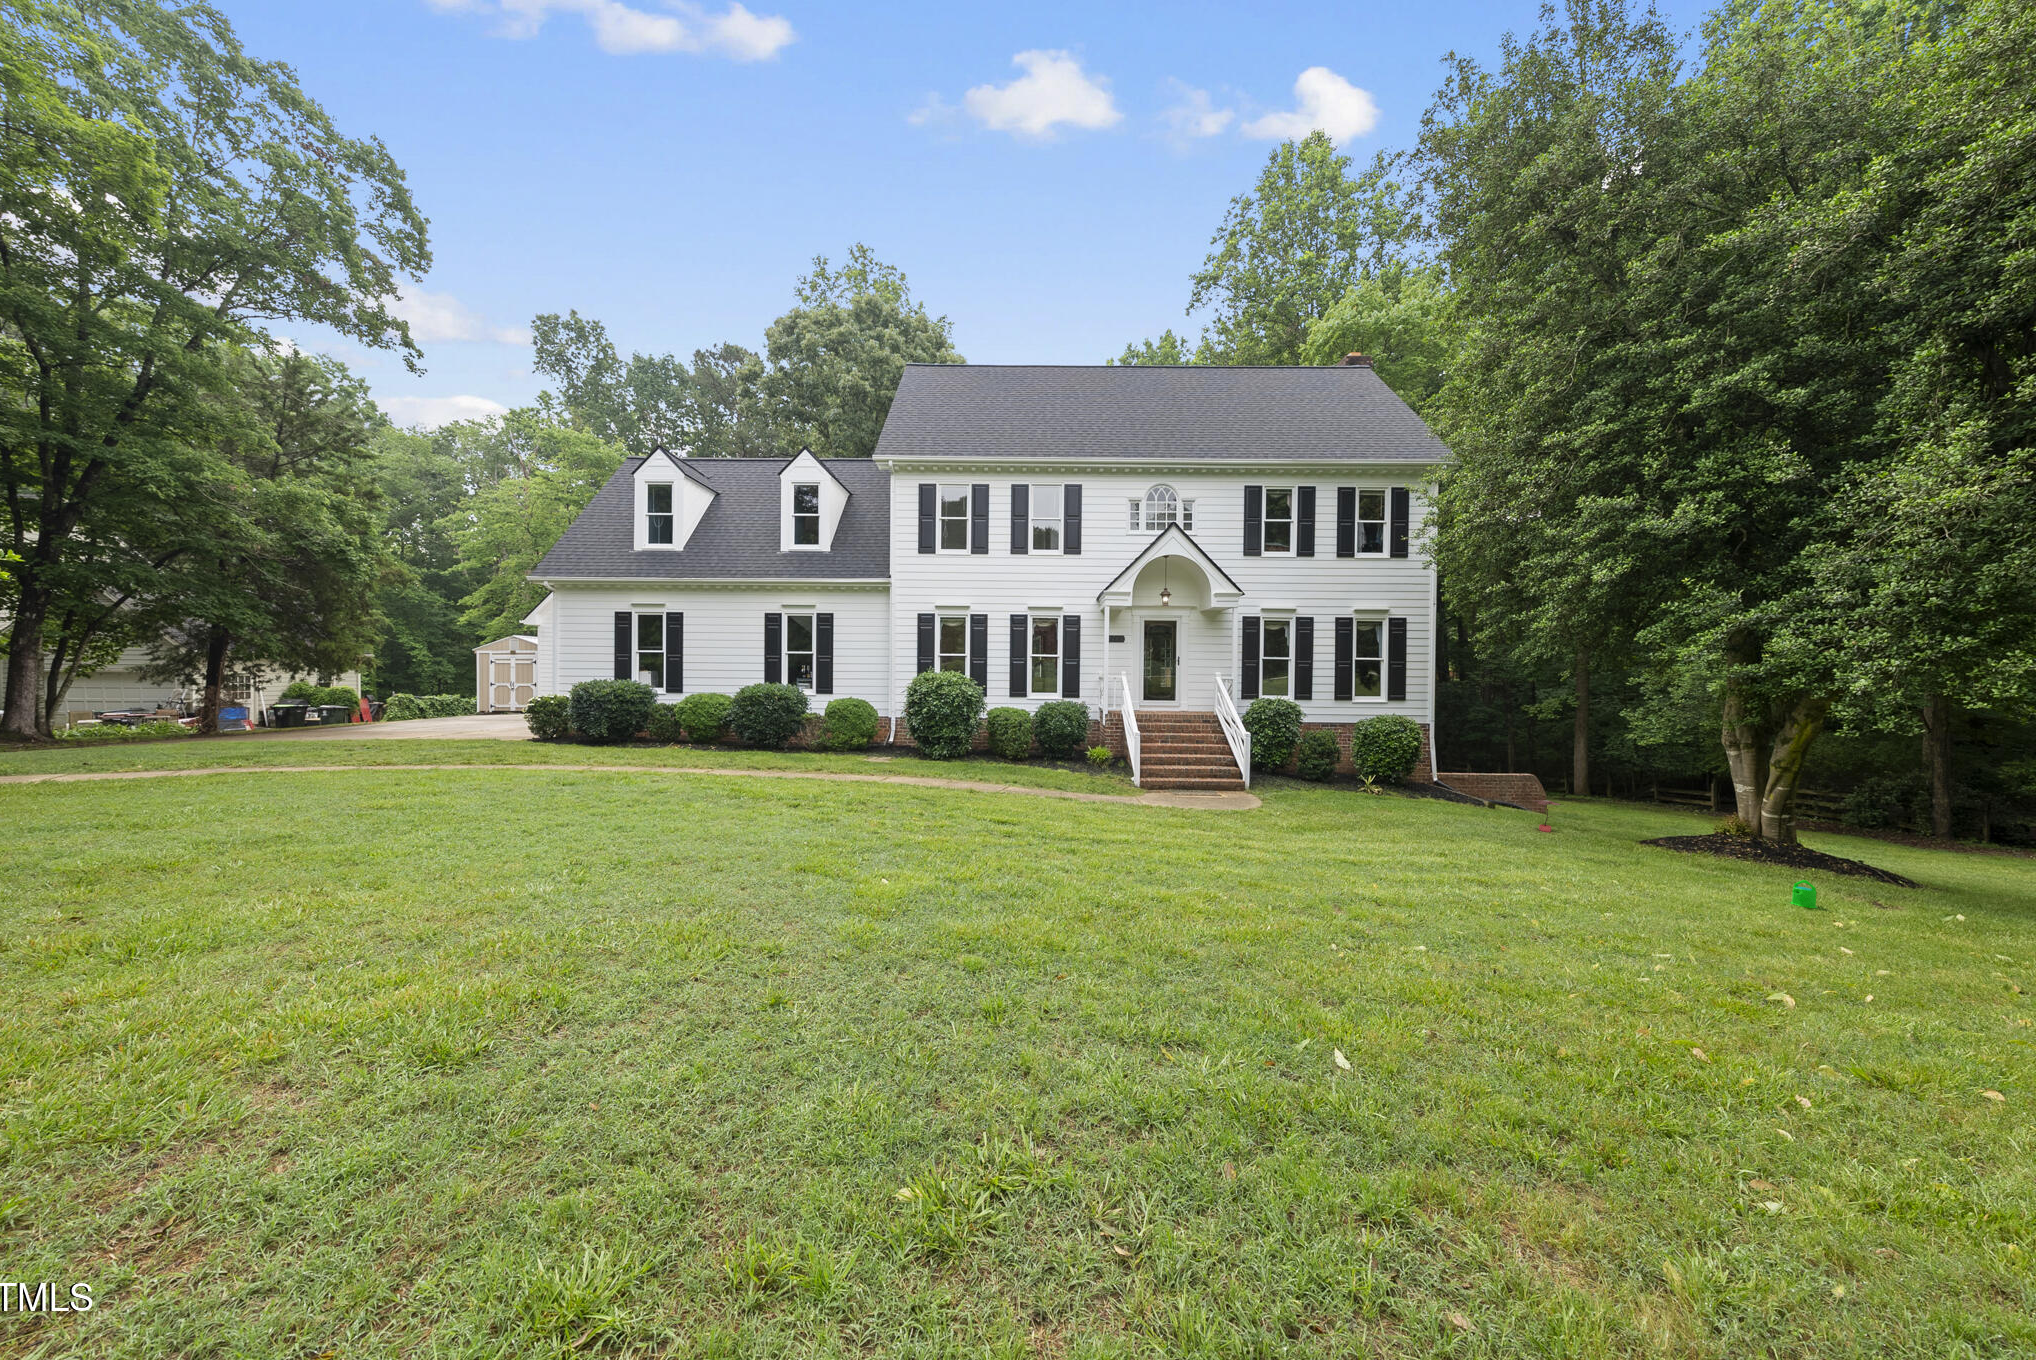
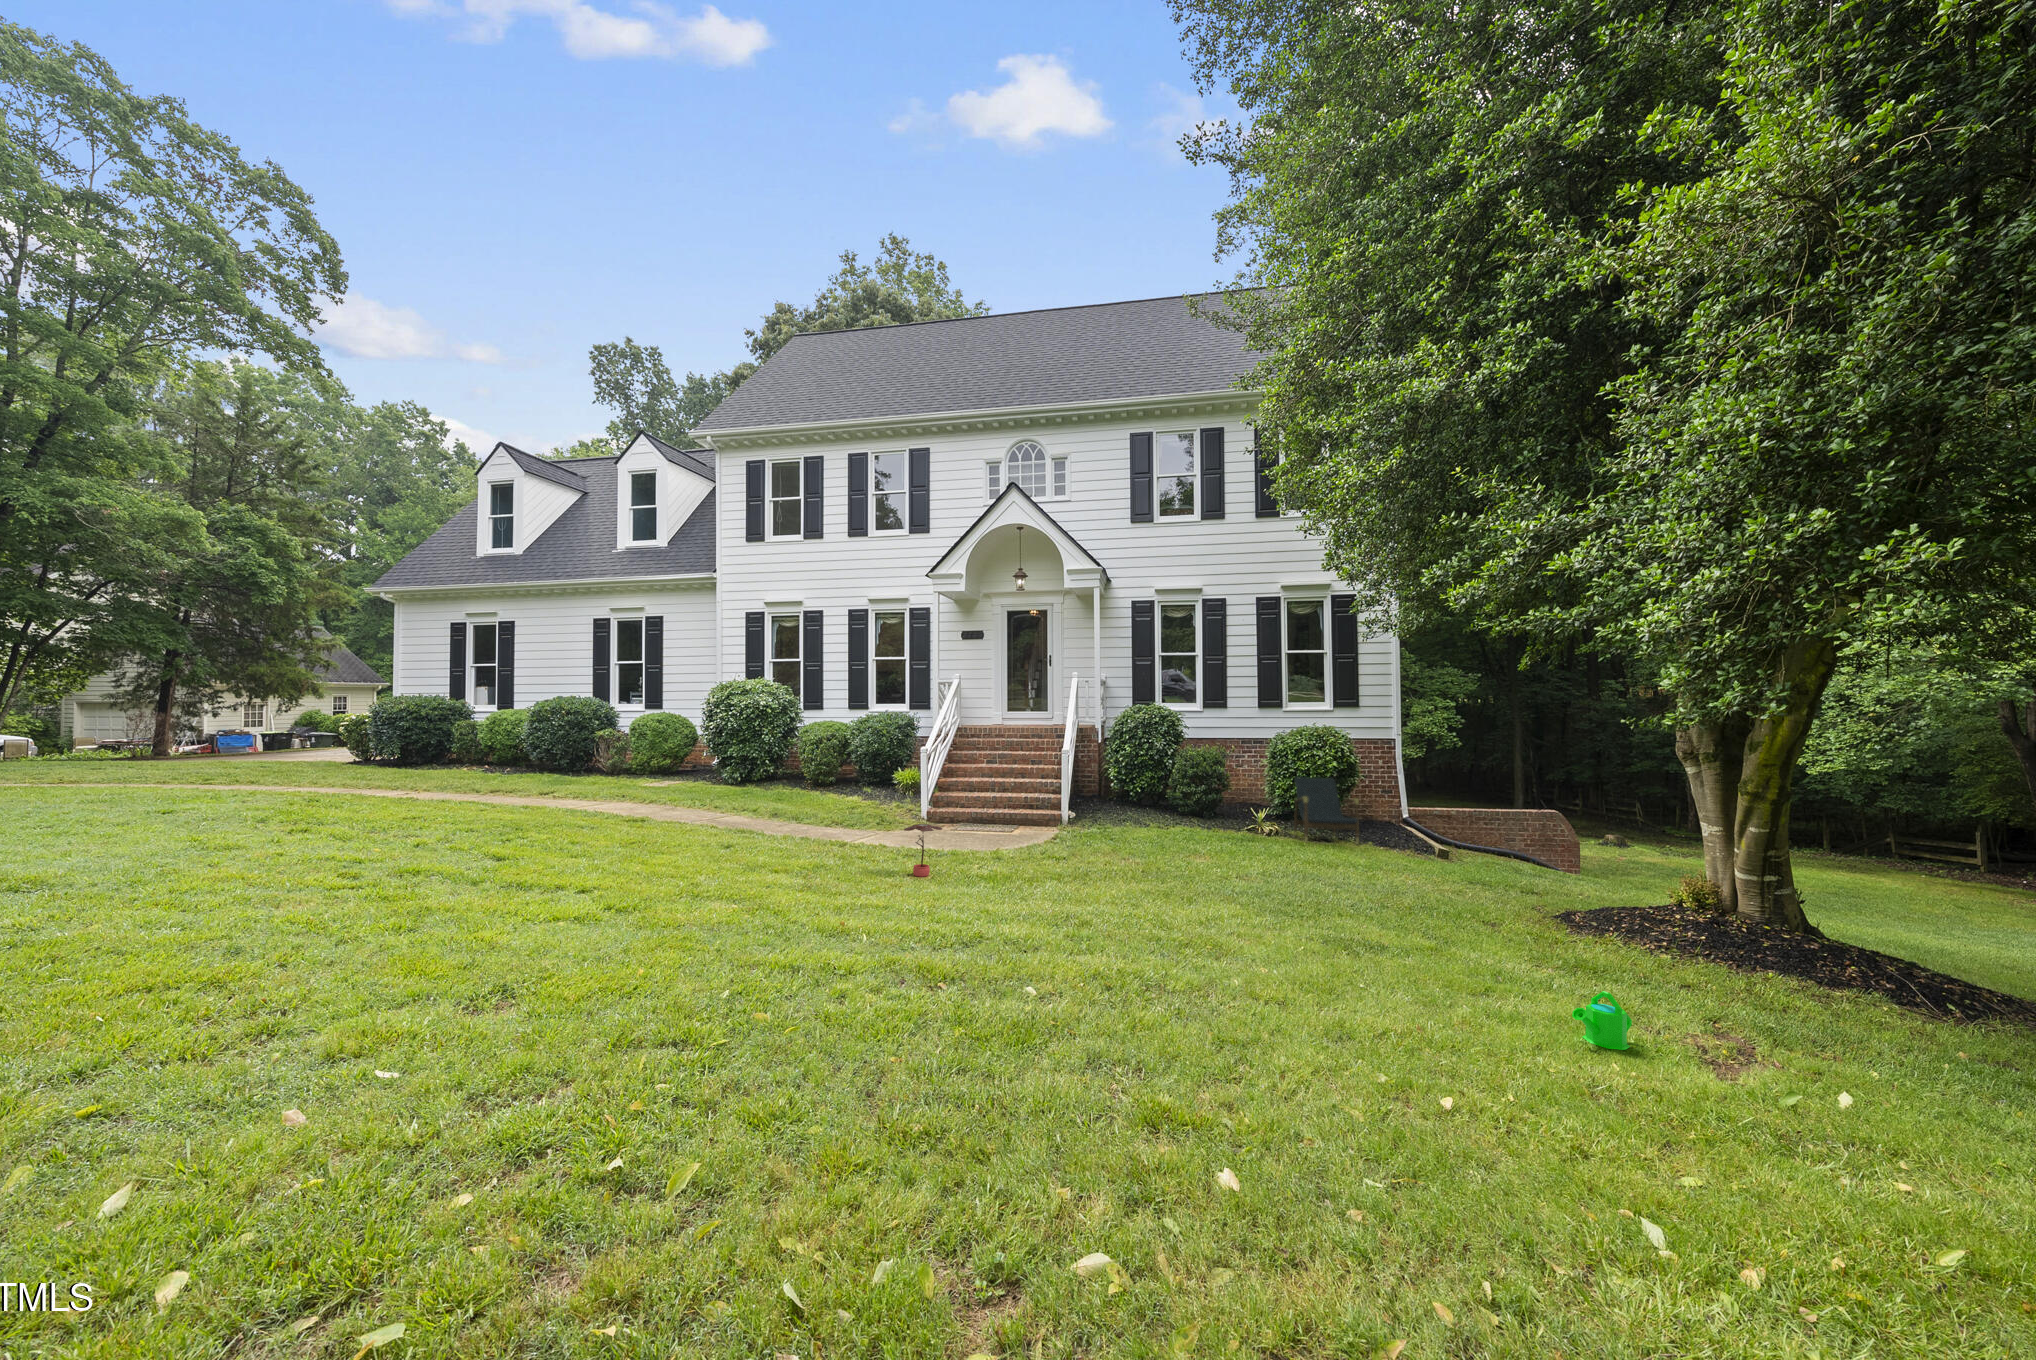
lounge chair: none [1384,751,1438,798] -> present [1294,777,1359,844]
potted plant: present [1533,800,1561,832] -> present [904,824,942,877]

